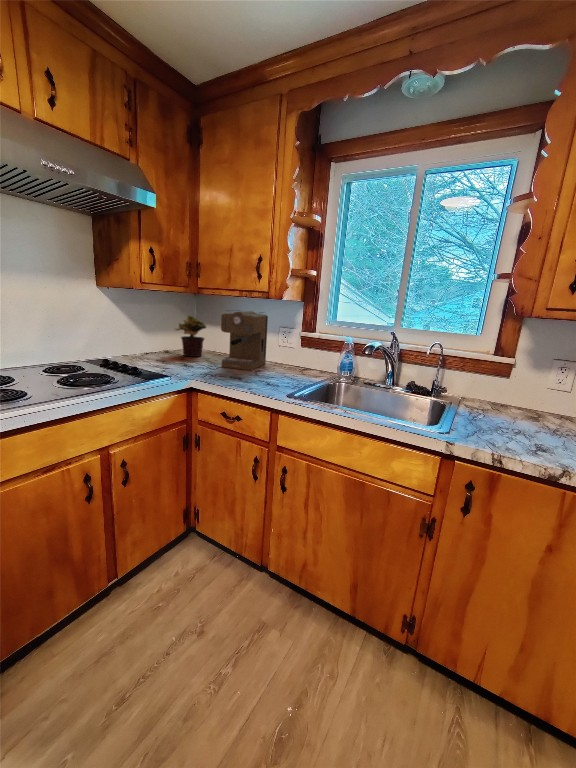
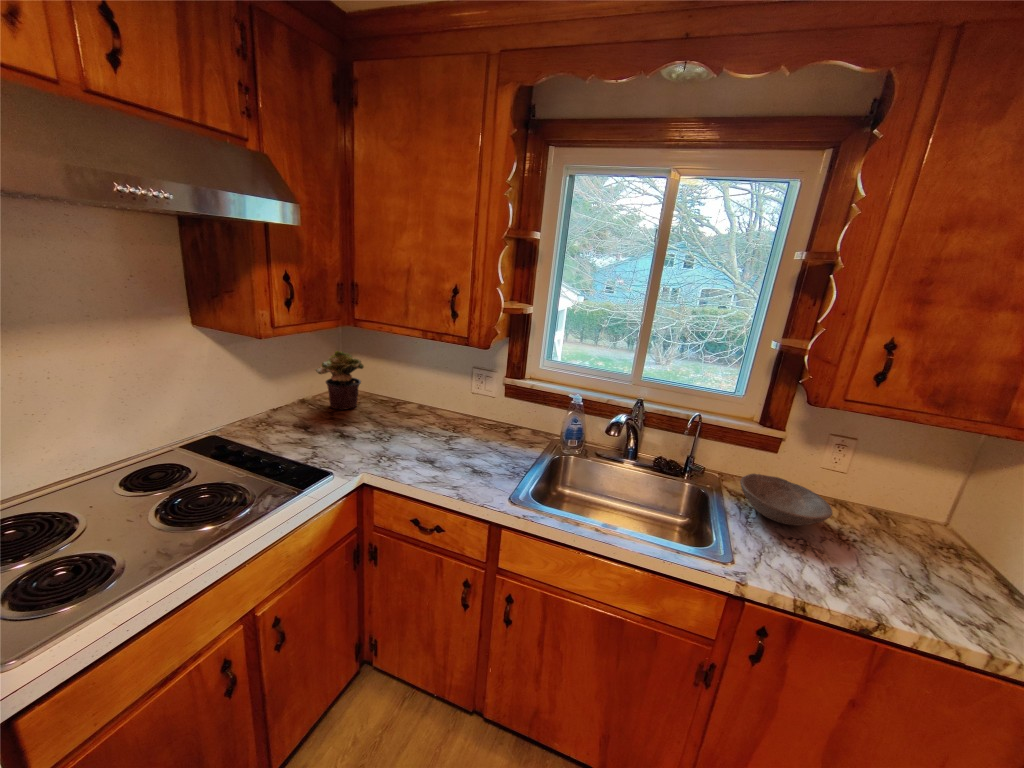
coffee maker: present [221,310,268,370] -> none [395,348,456,438]
bowl: none [473,389,551,422] -> present [740,474,832,525]

